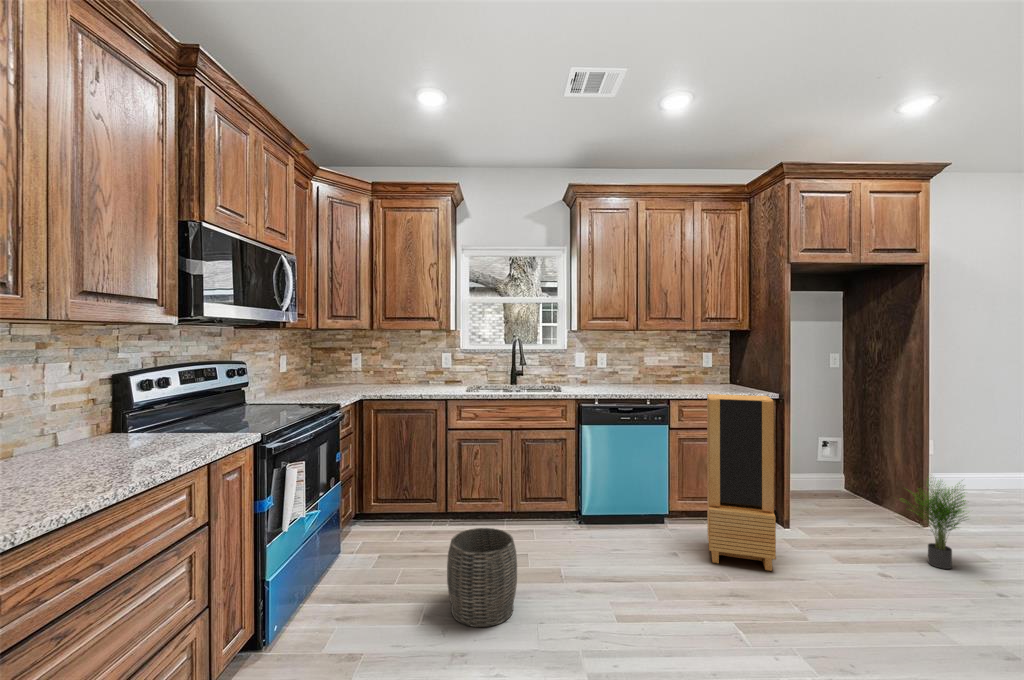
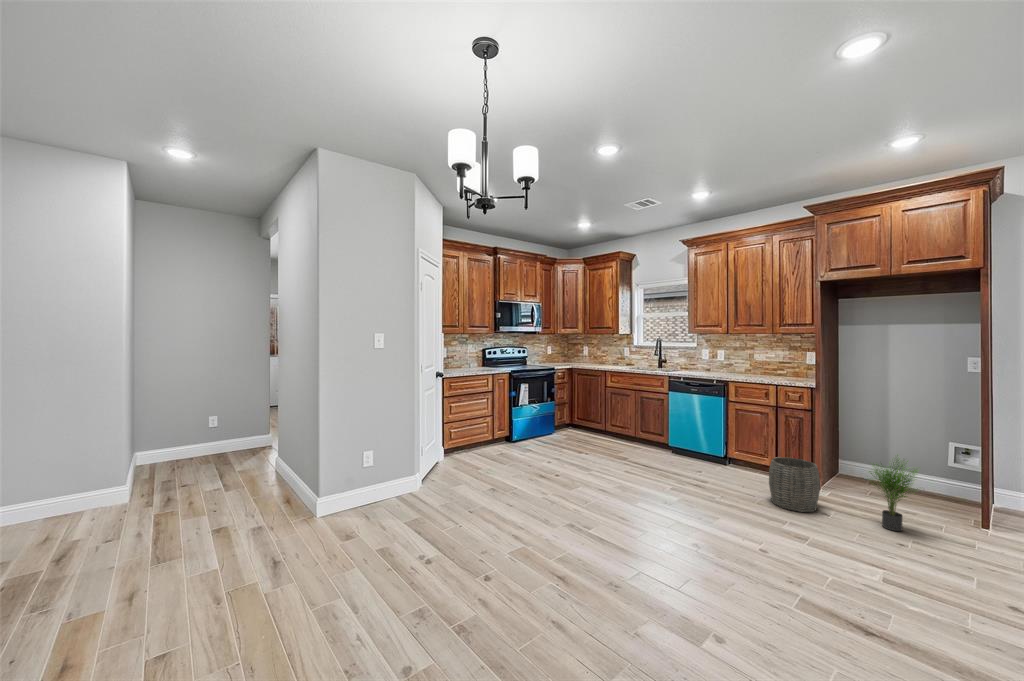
storage cabinet: present [707,394,776,571] -> none [704,377,762,489]
woven basket: present [447,528,517,627] -> present [769,457,820,512]

